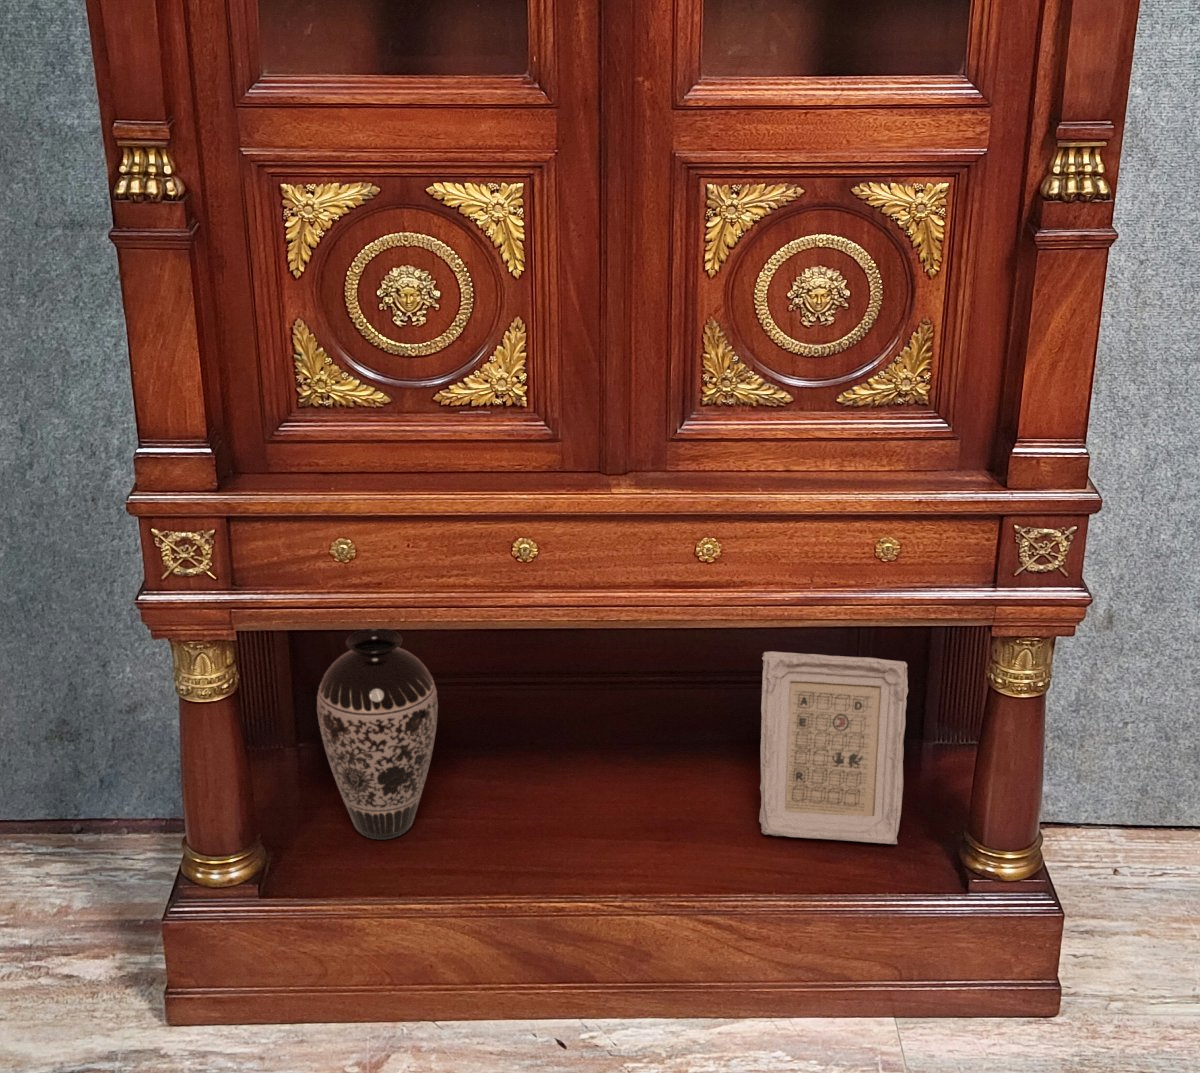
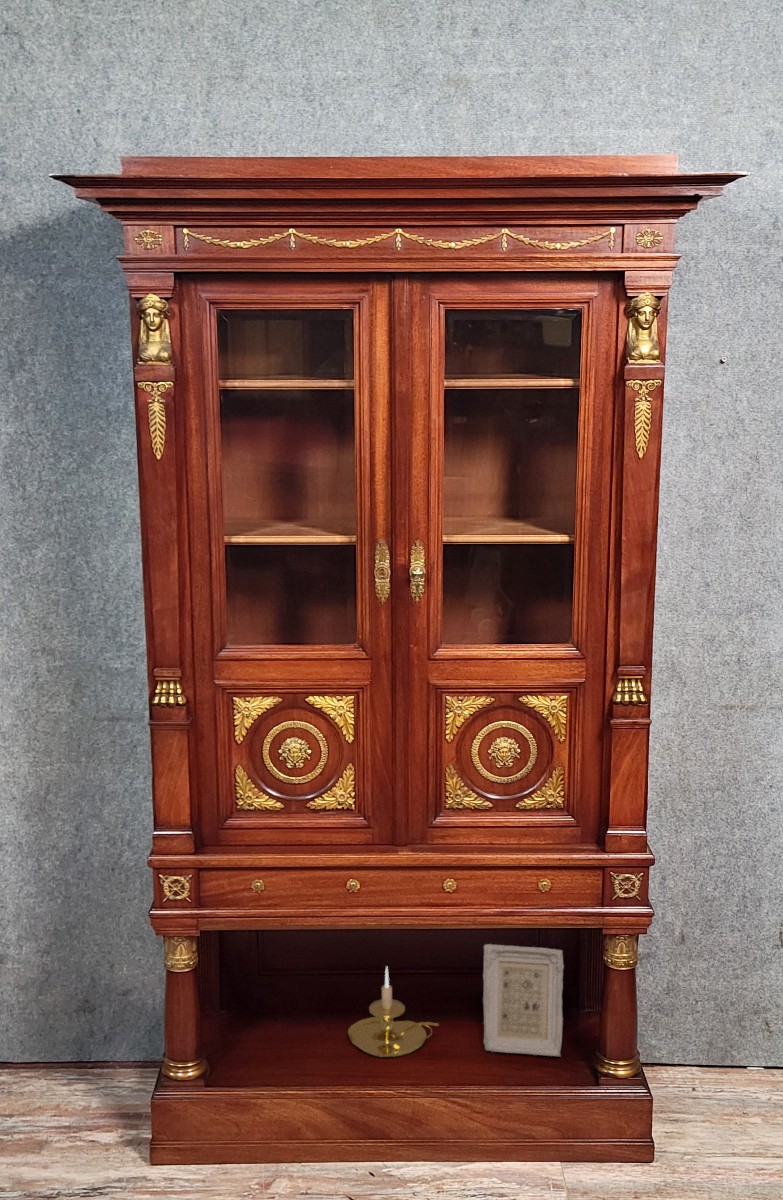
decorative vase: present [317,628,438,839] -> none [240,930,306,1053]
candle holder: none [515,691,679,845] -> present [348,967,438,1057]

